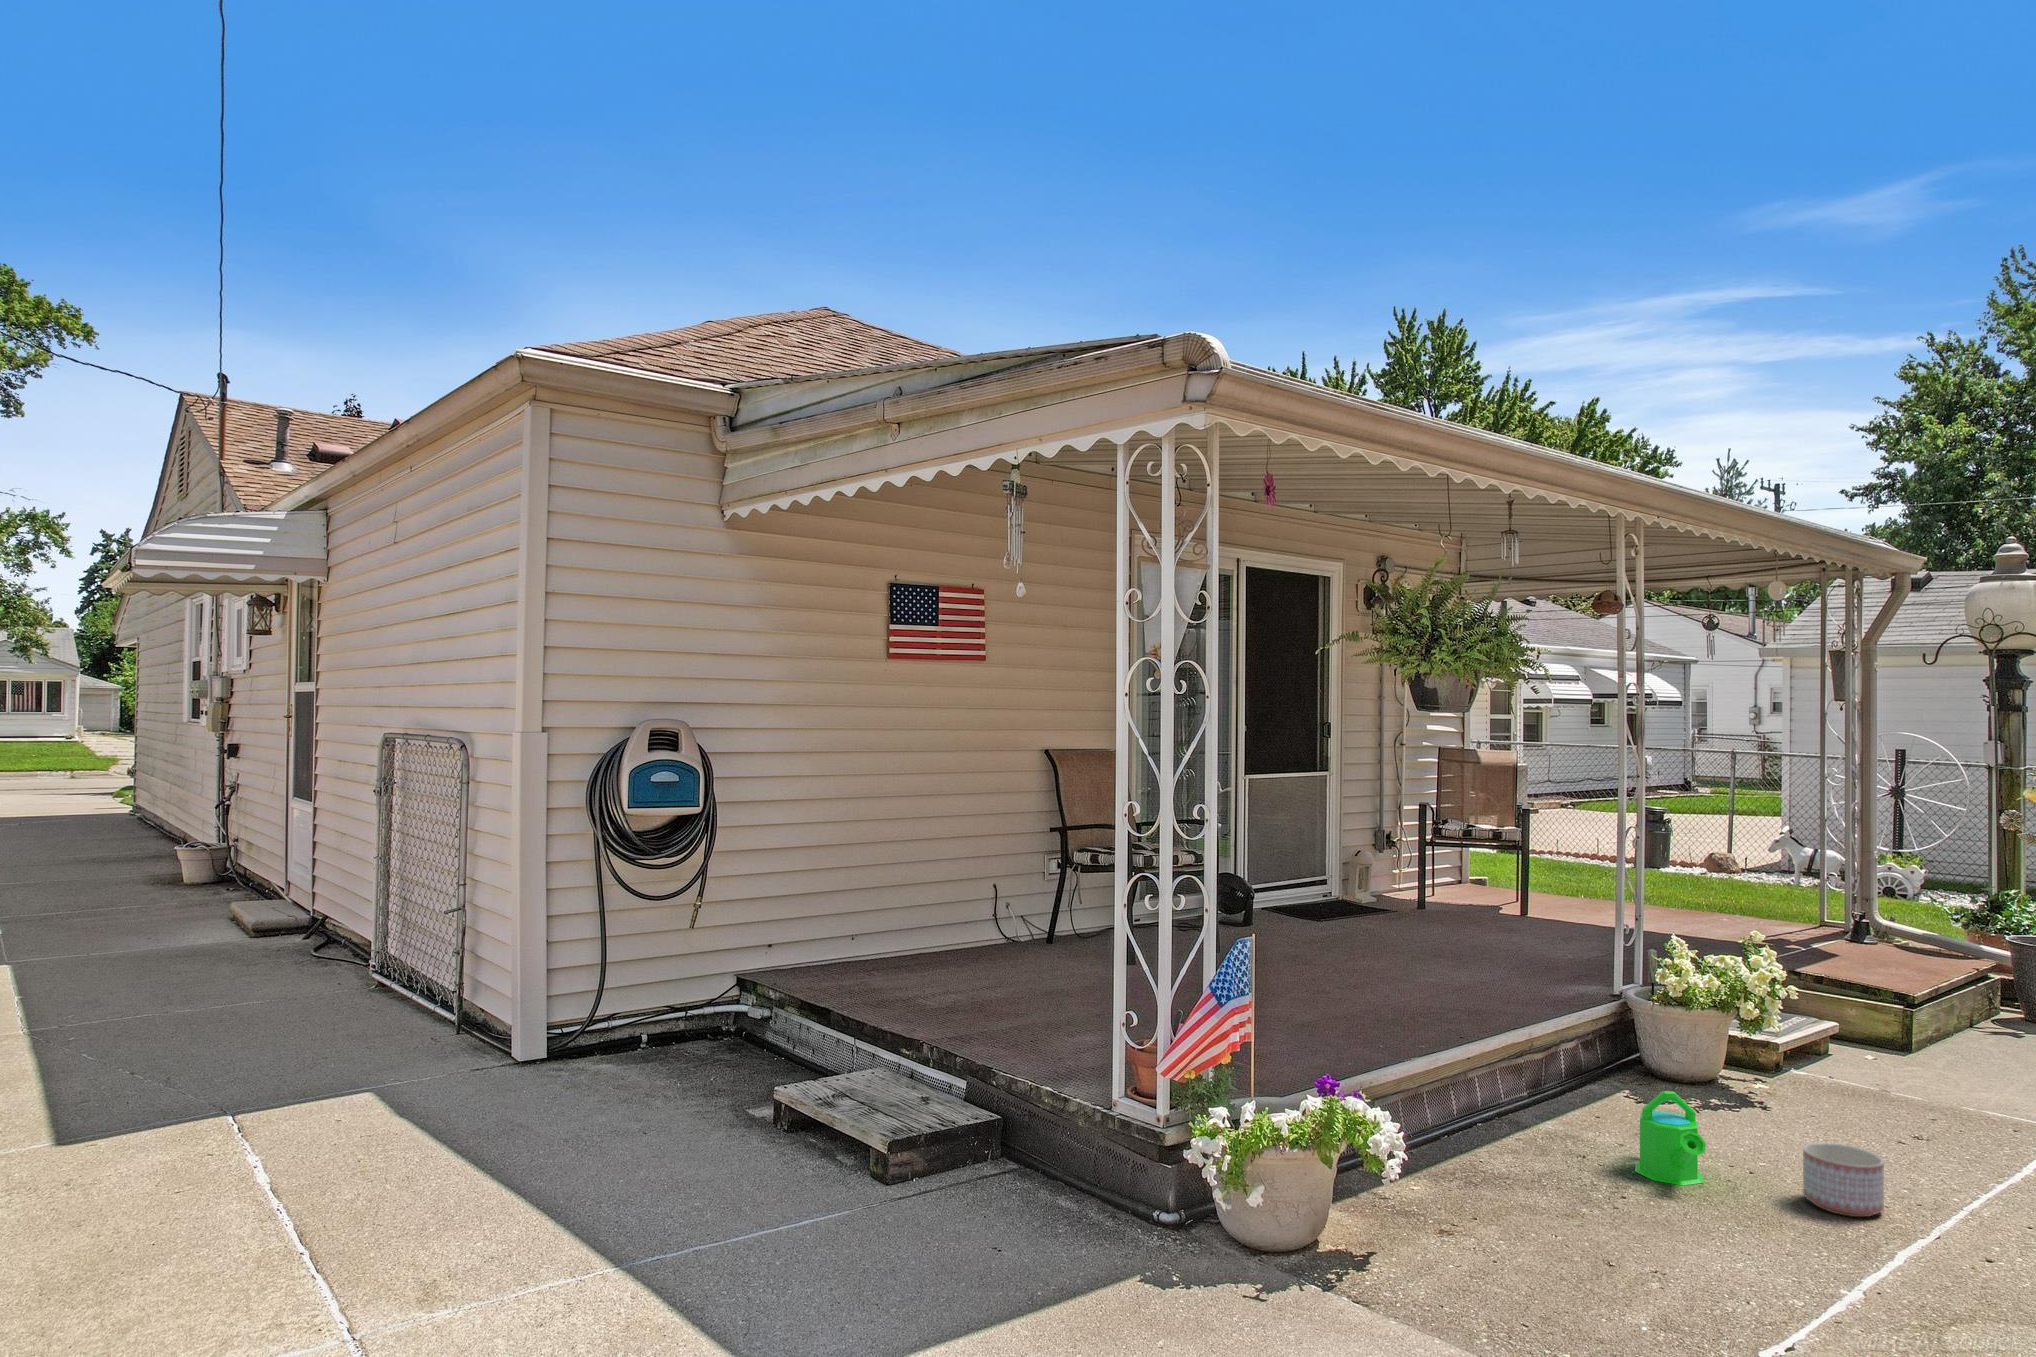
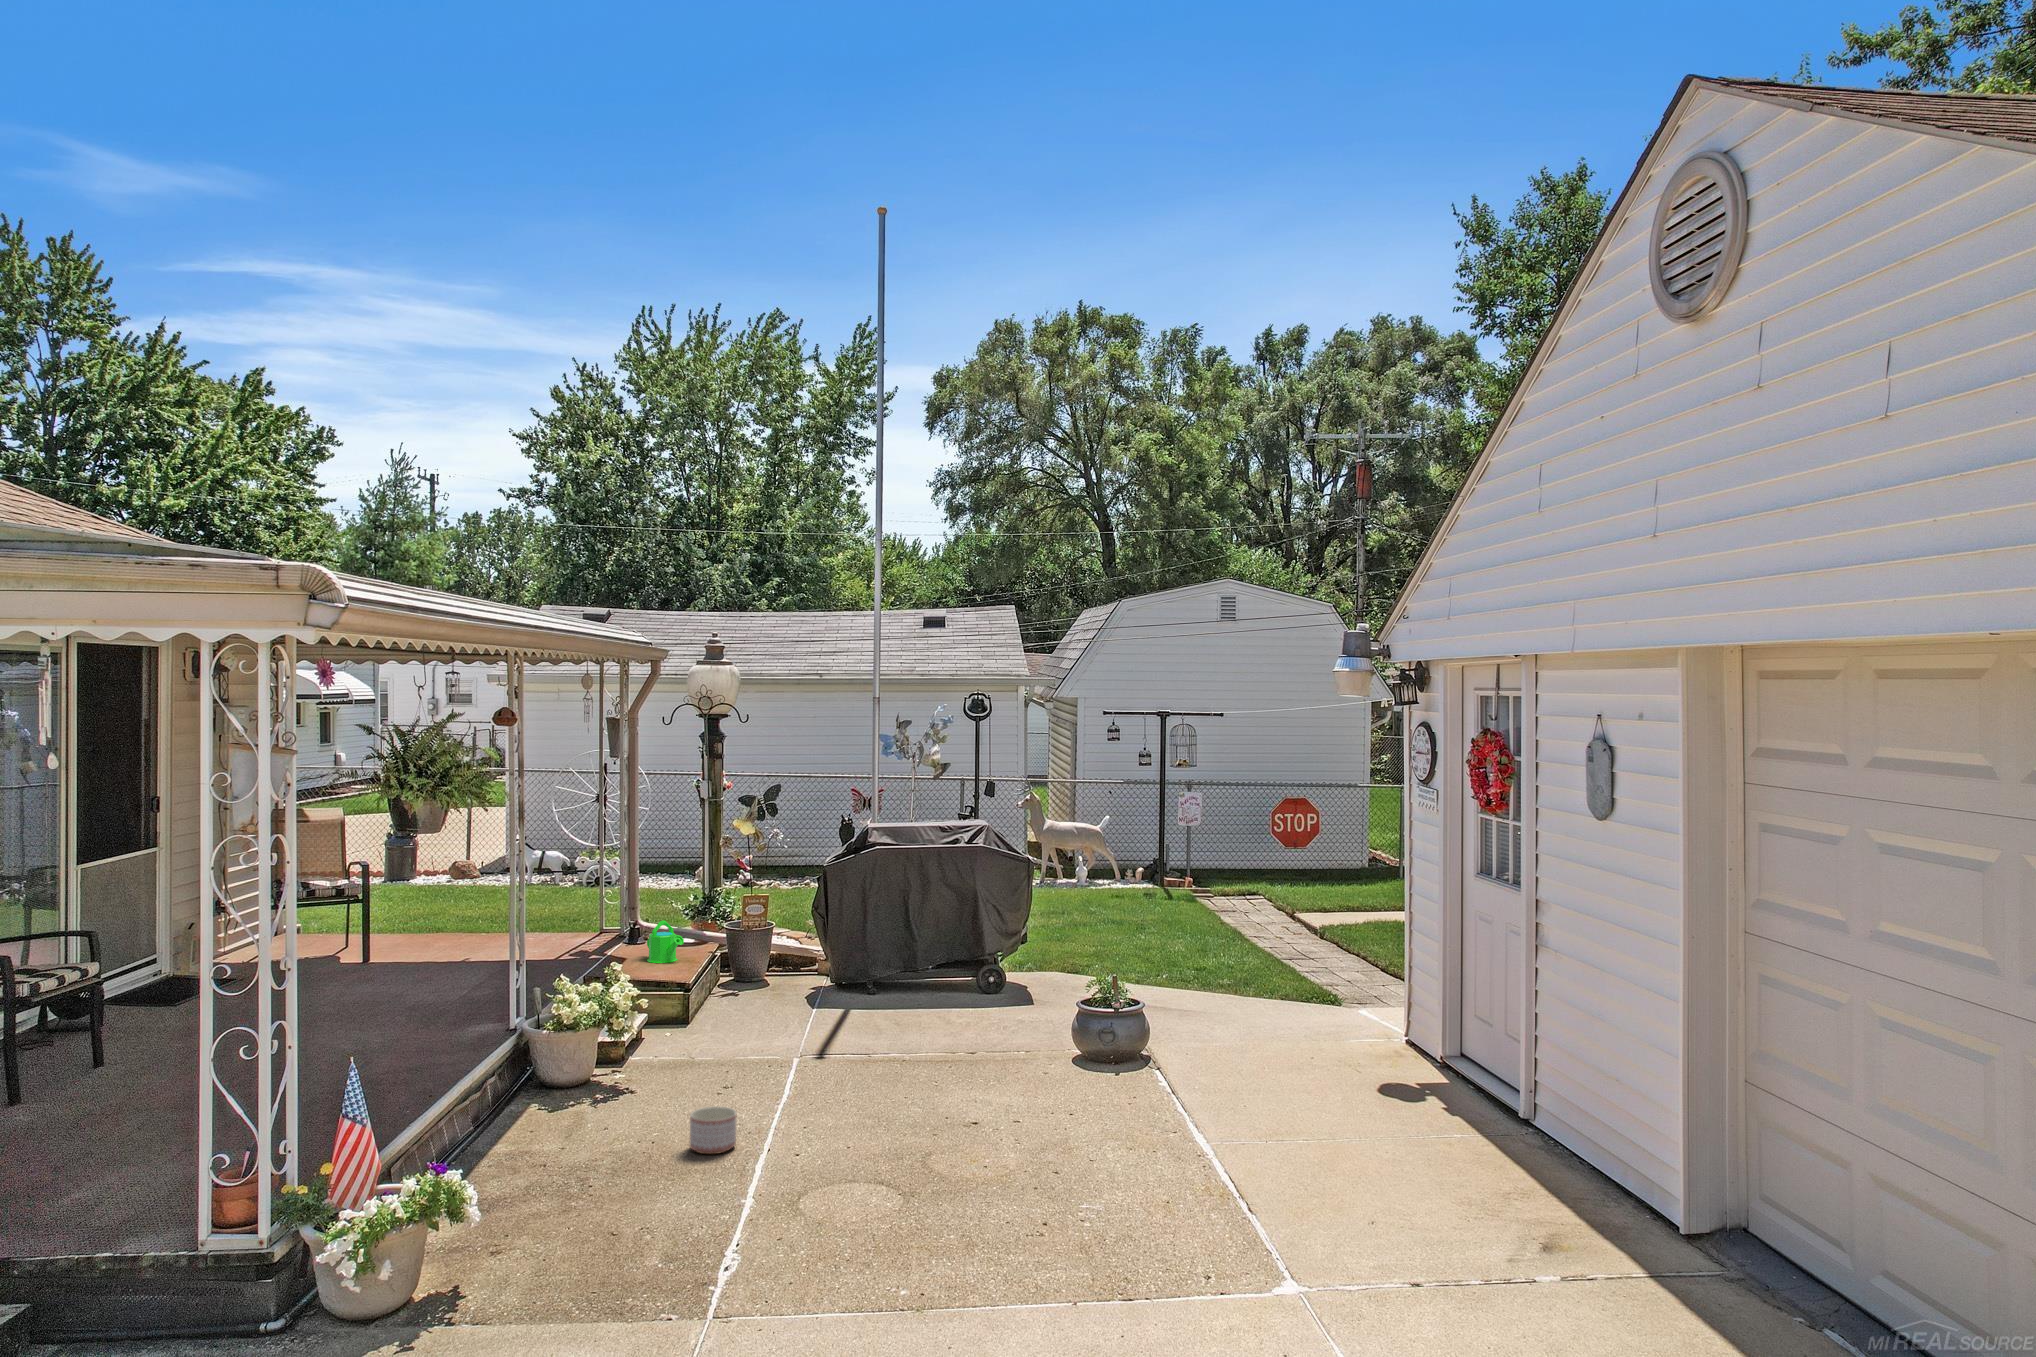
watering can: present [1635,1091,1706,1185] -> present [647,920,684,963]

